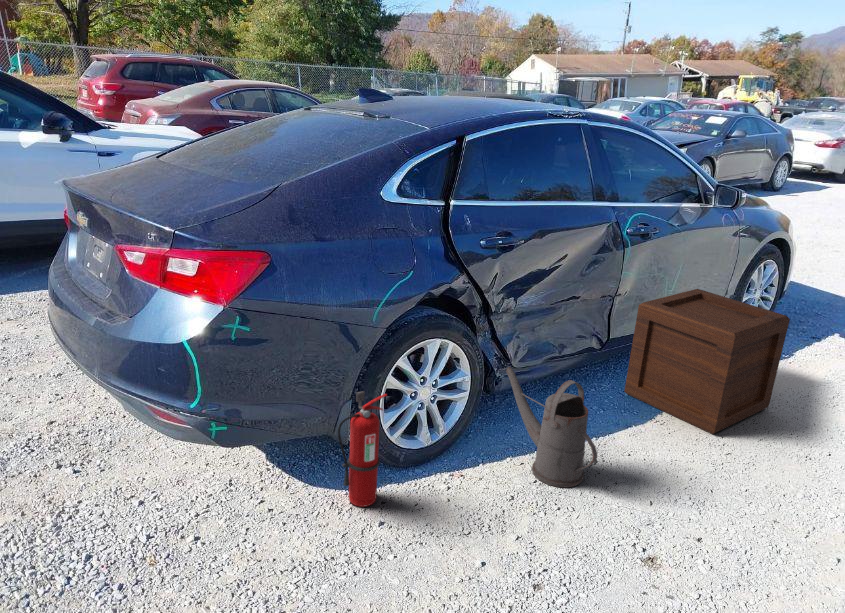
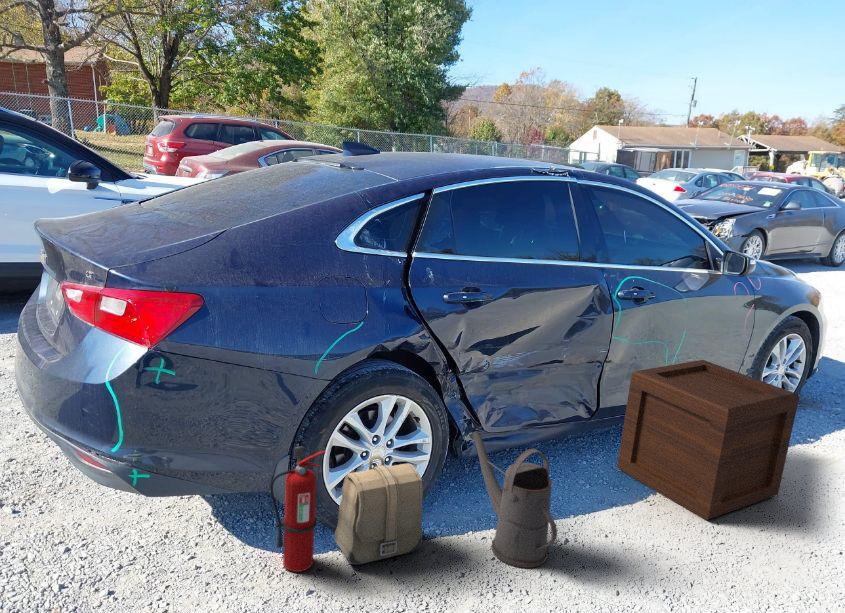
backpack: none [390,395,473,496] -> present [335,456,423,565]

